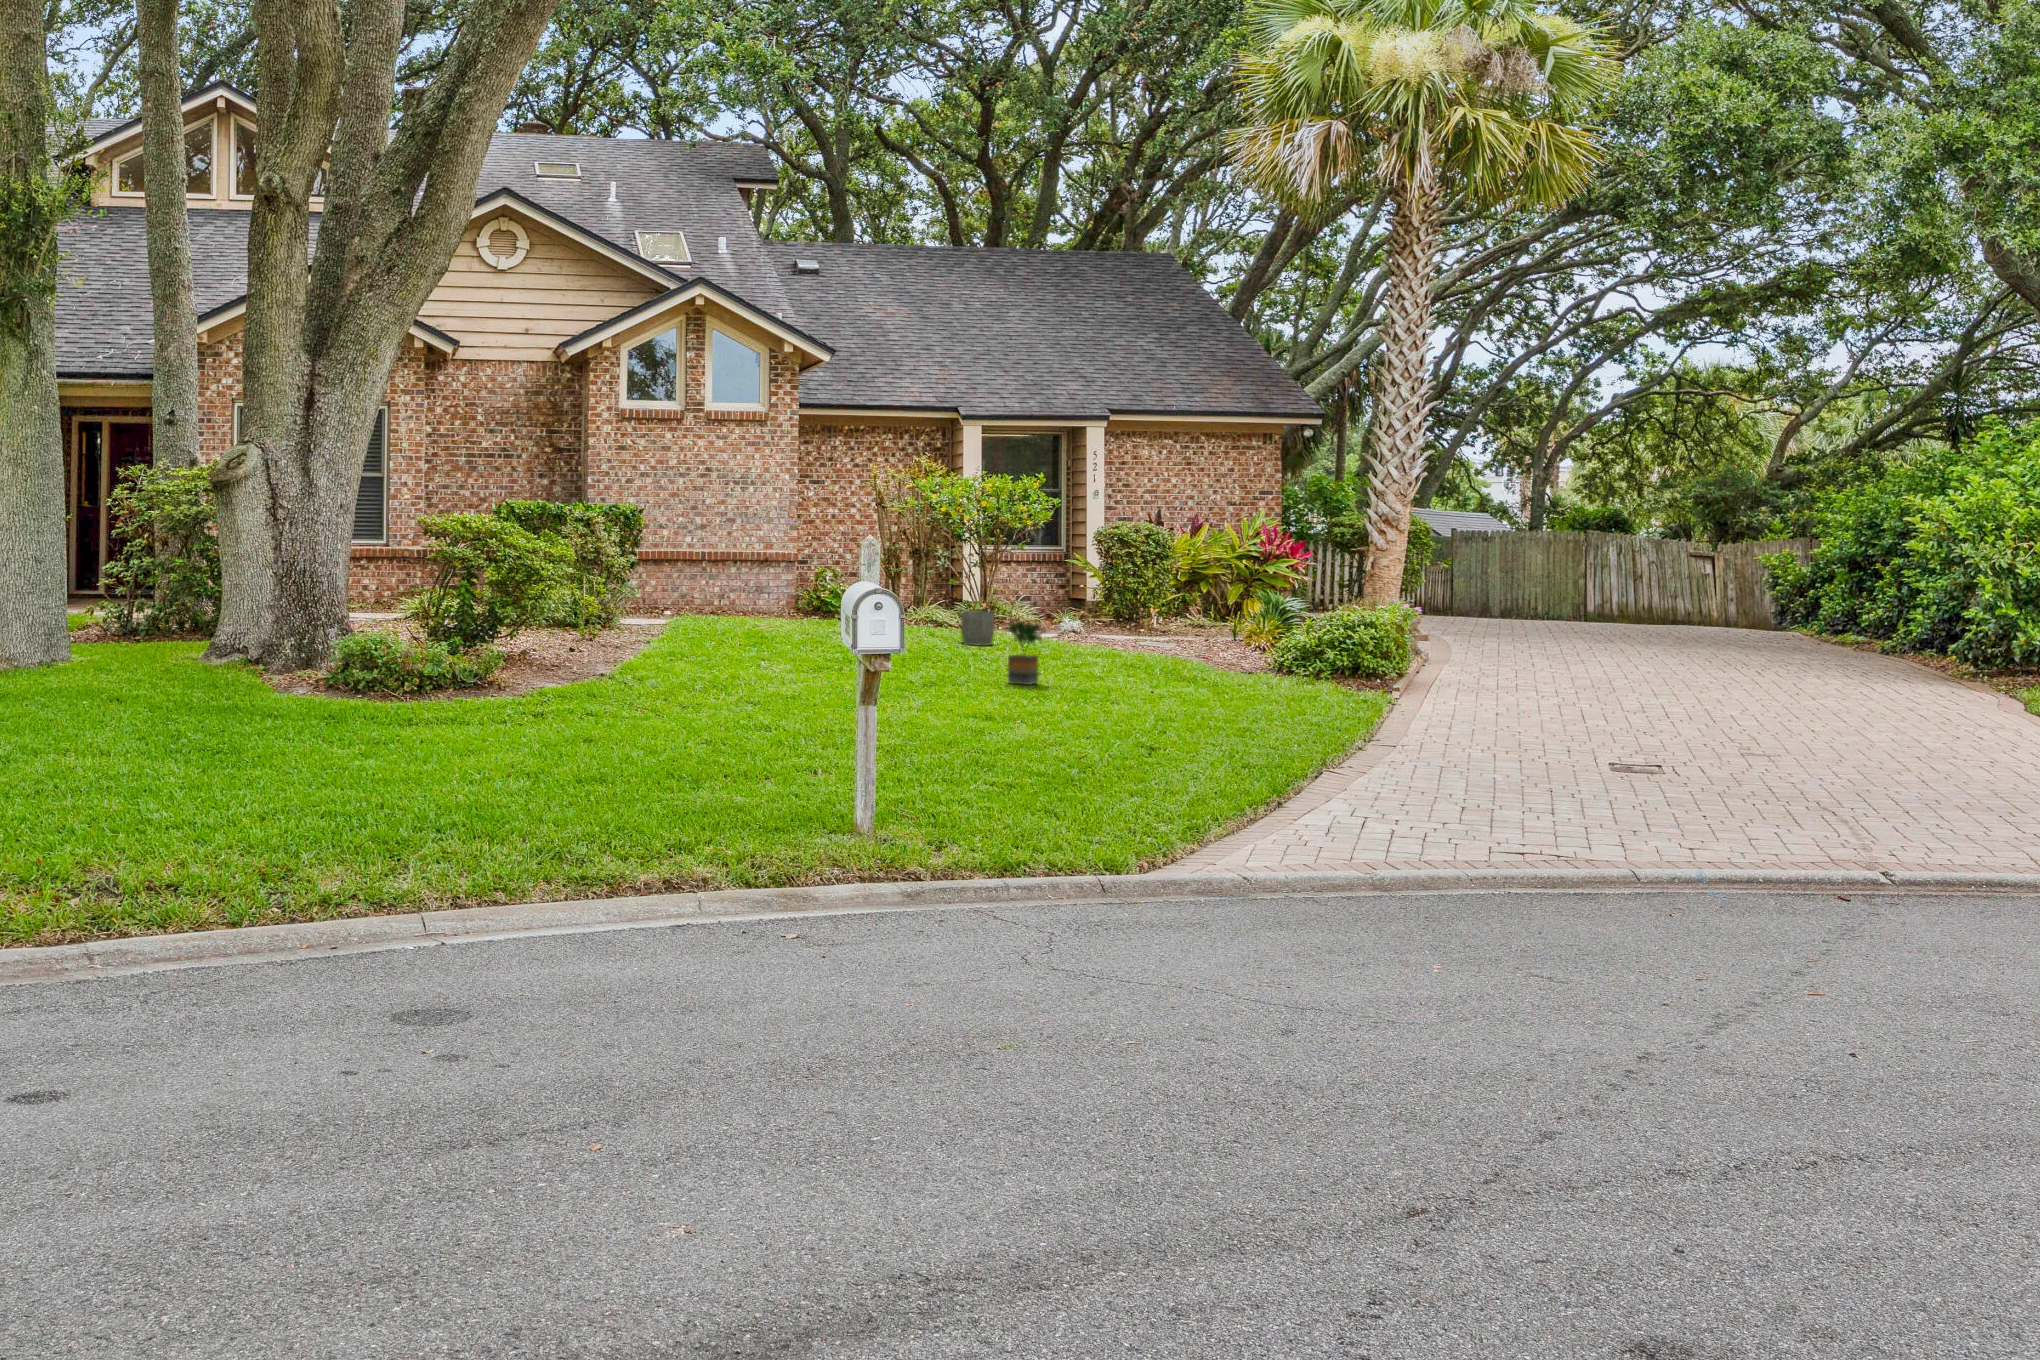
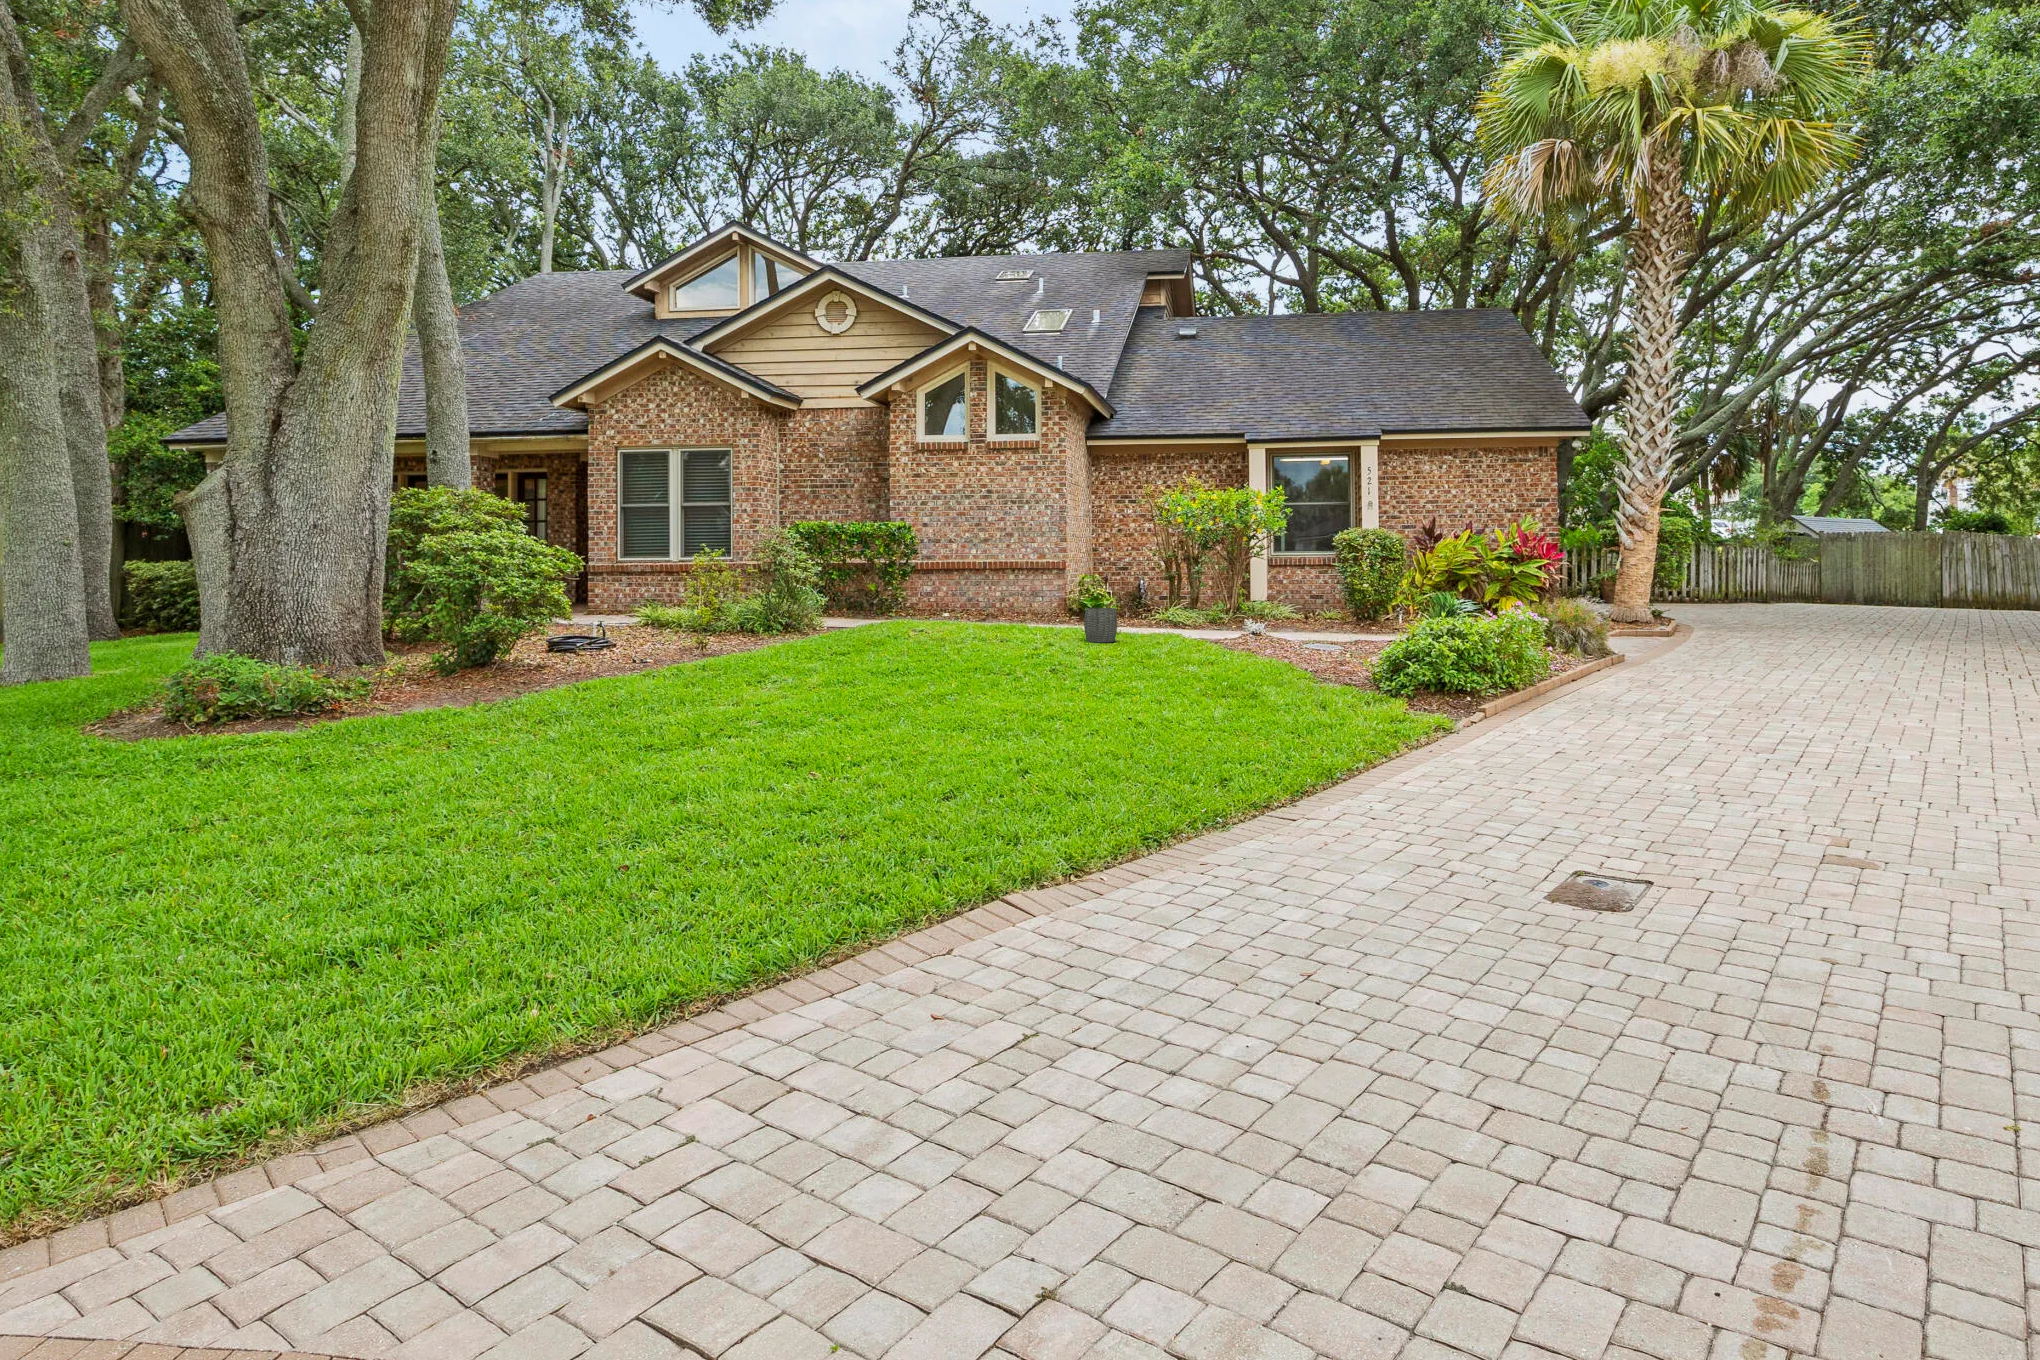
potted tree: present [1008,621,1045,685] -> none [975,611,1024,683]

